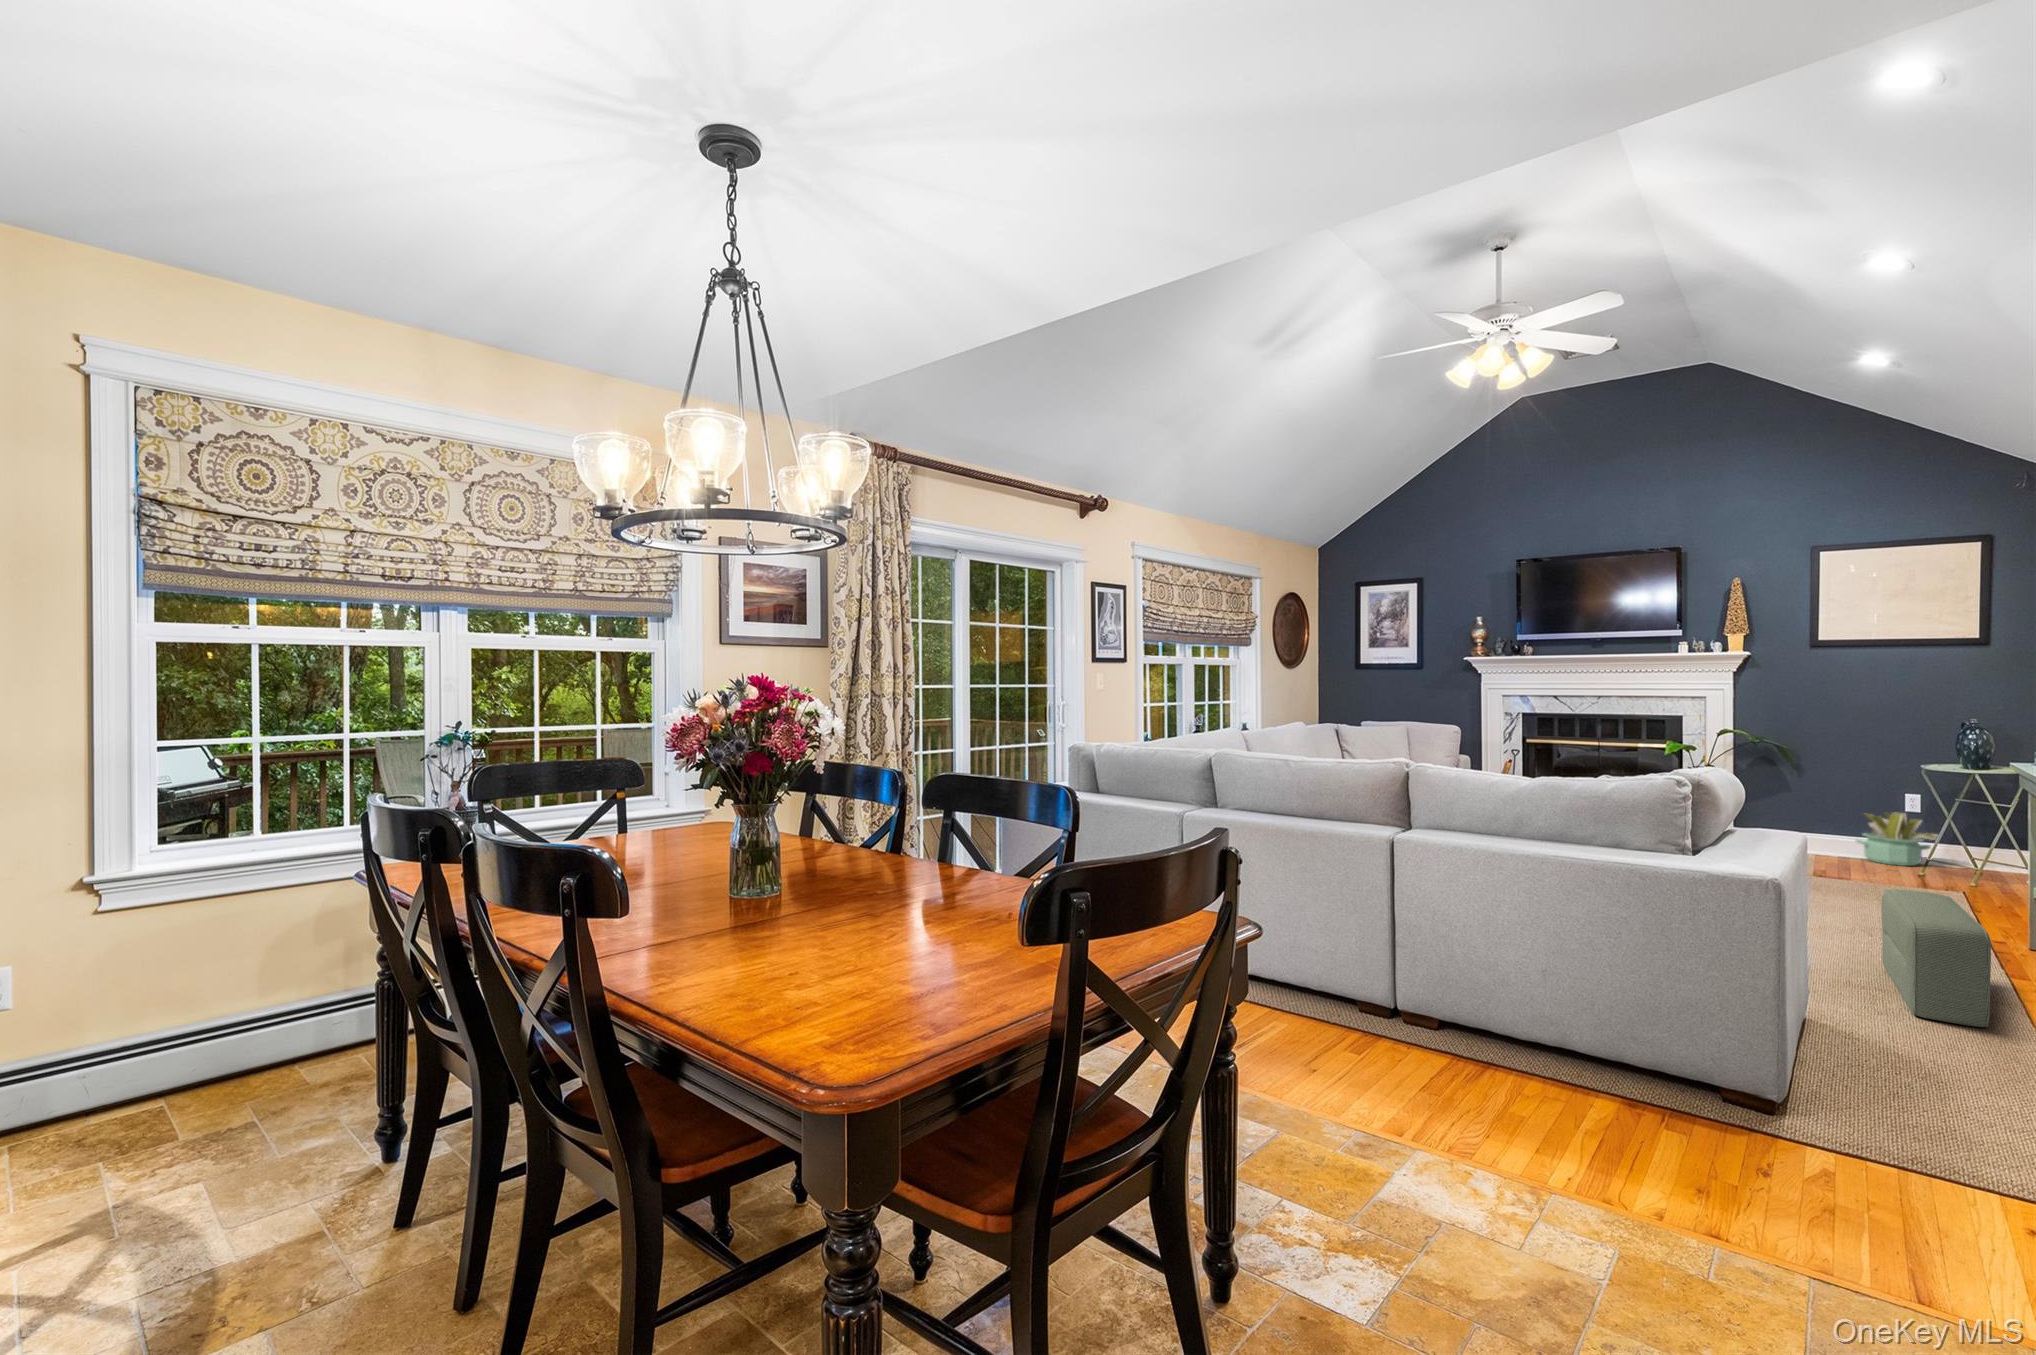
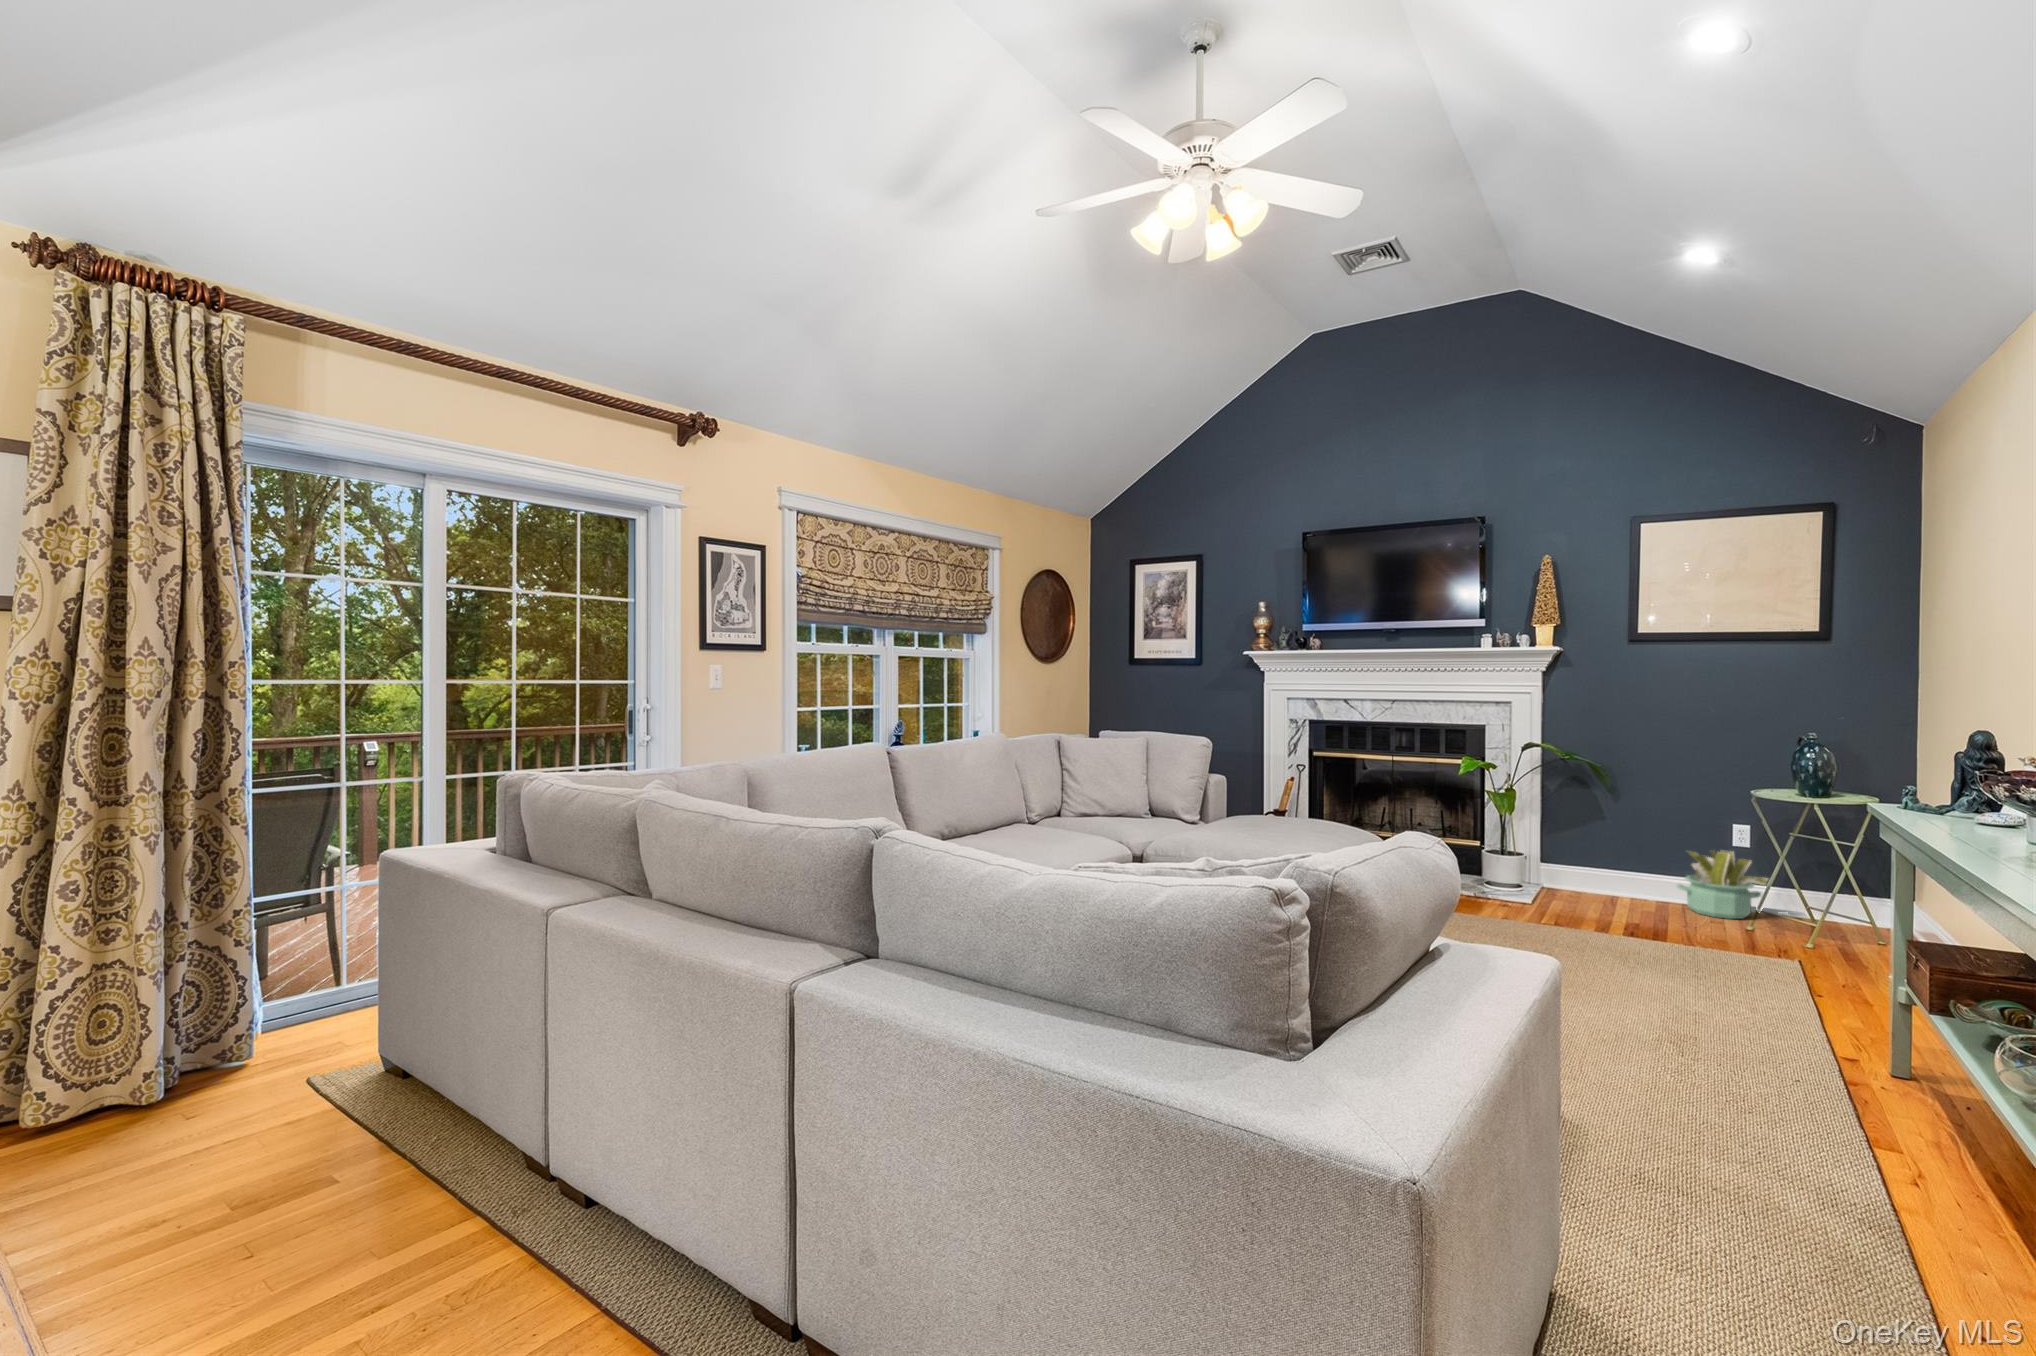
pouf: present [1881,889,1991,1027] -> none [1685,1002,1835,1272]

